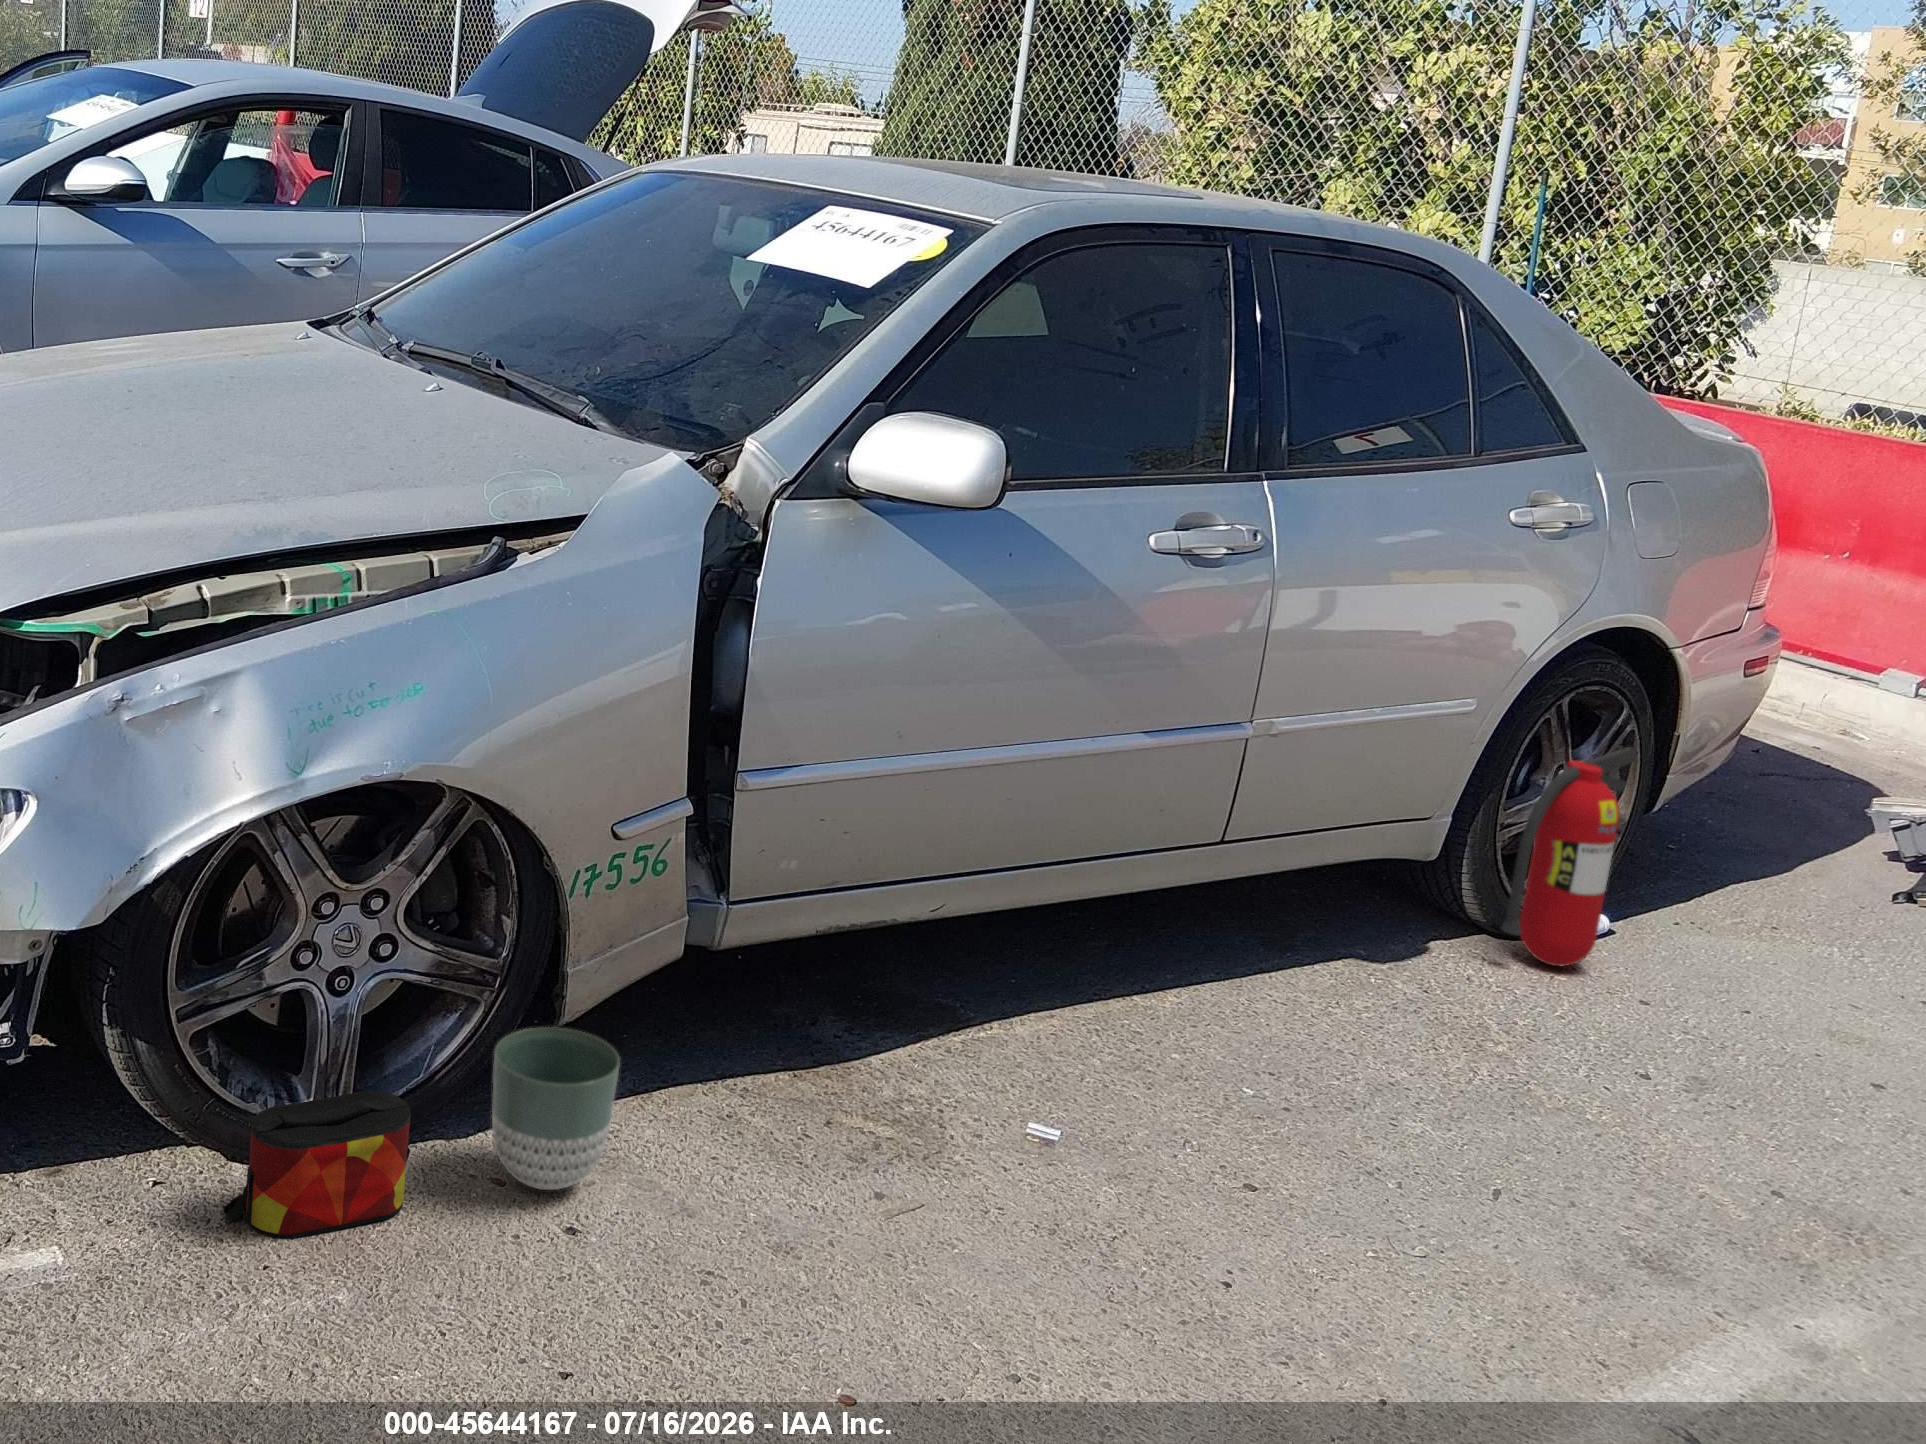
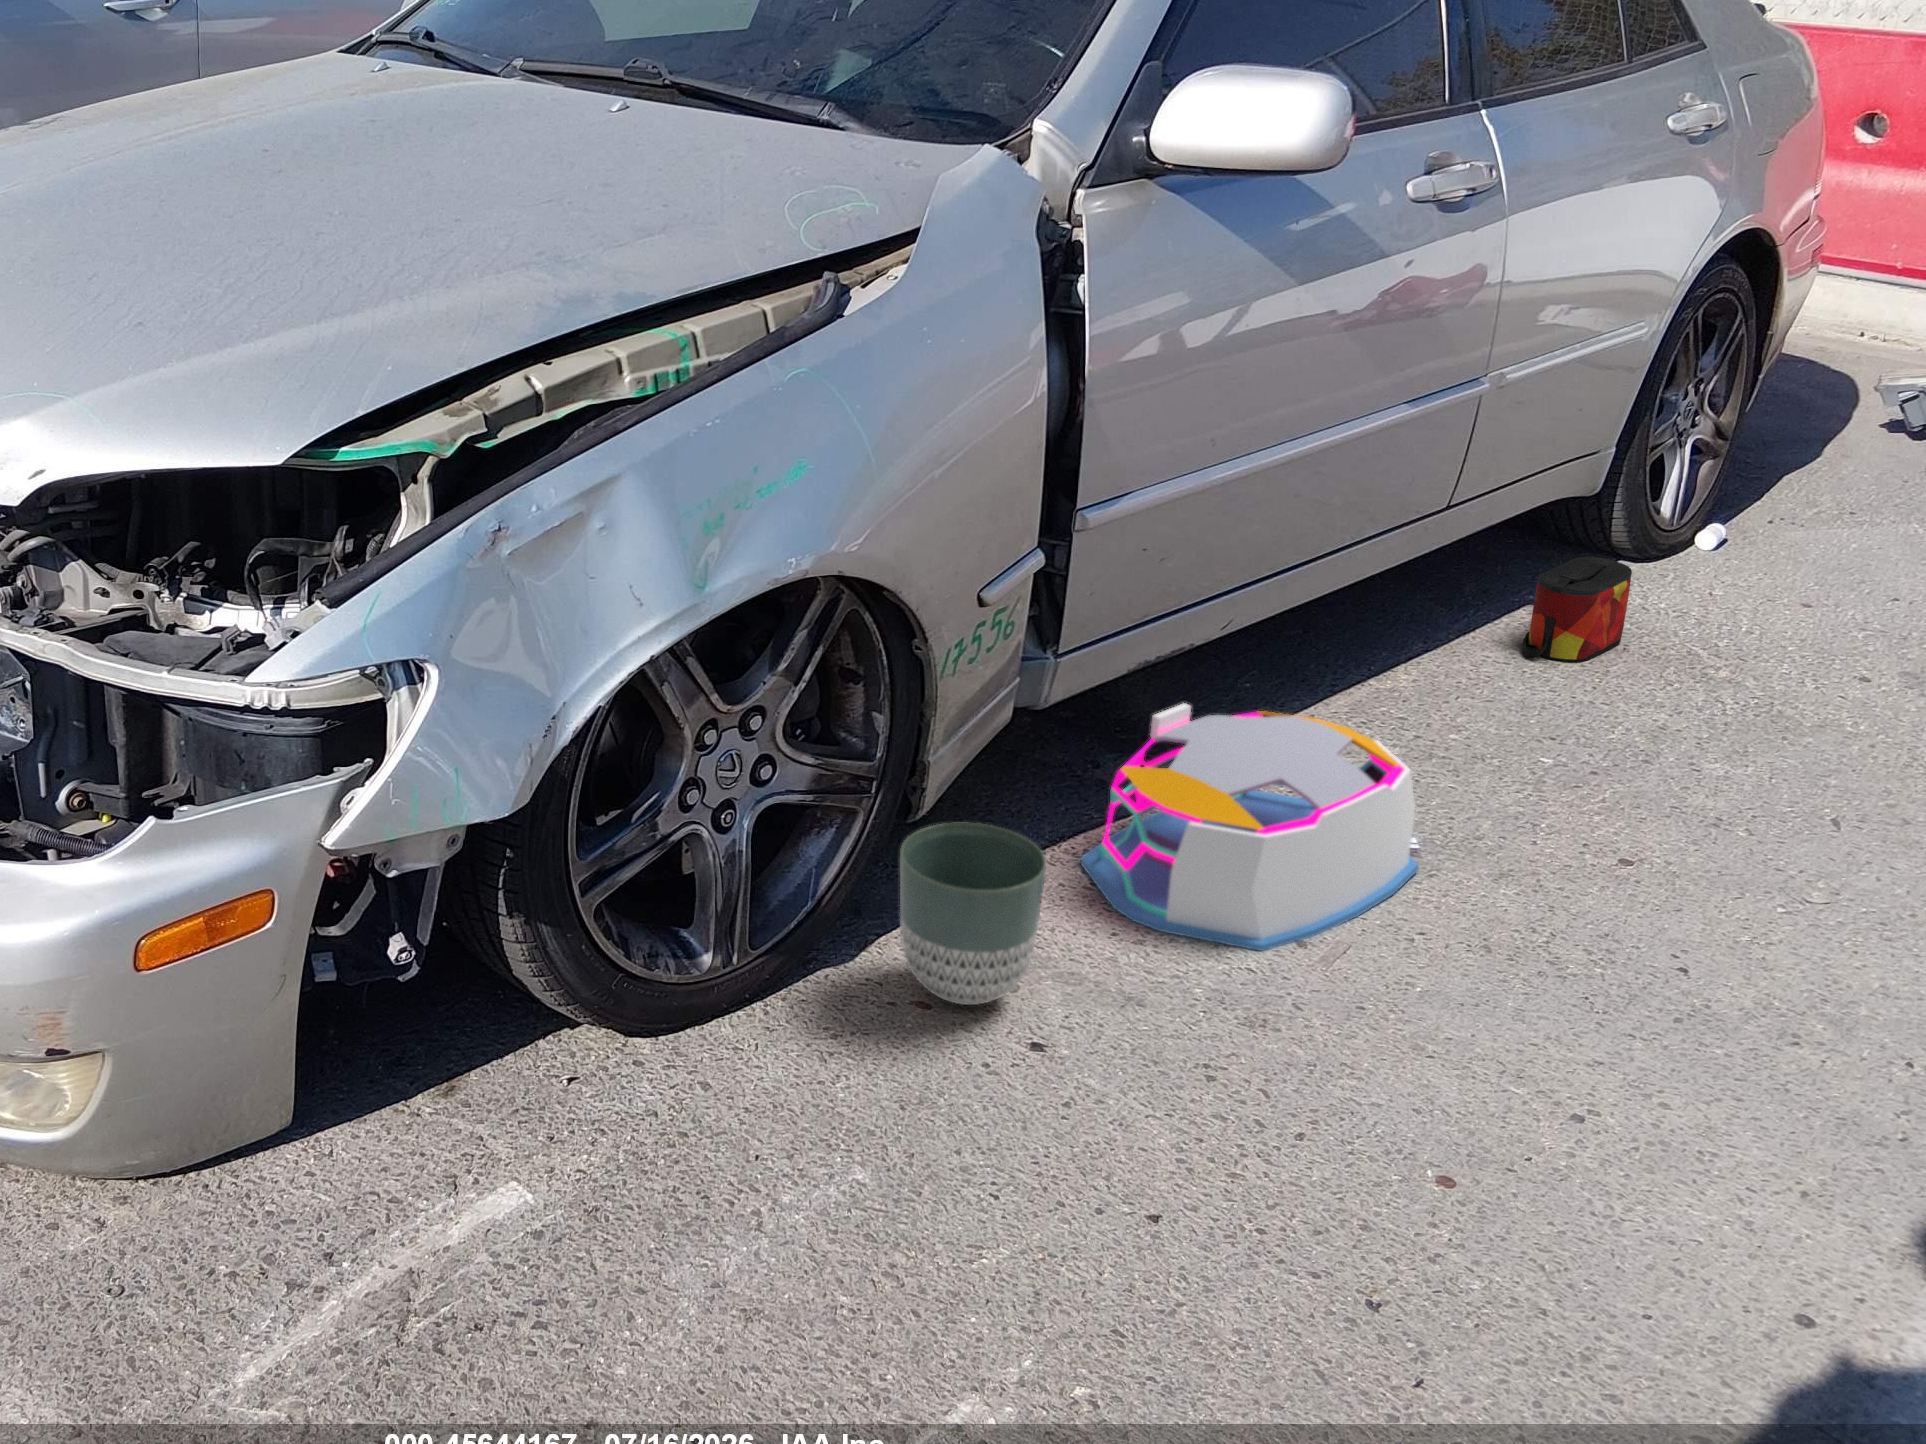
fire extinguisher: present [1501,747,1637,966] -> none [1658,346,1769,576]
storage bin: none [732,973,1040,1199] -> present [1081,703,1418,951]
bag: present [223,1091,411,1239] -> present [1522,557,1632,663]

